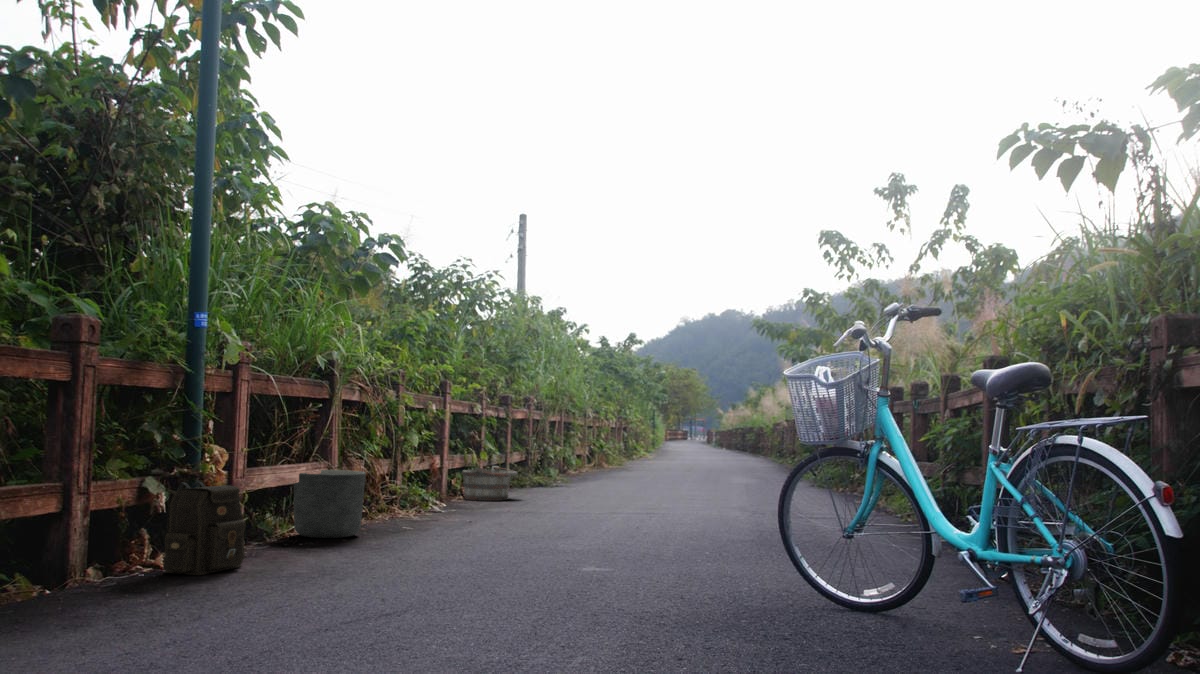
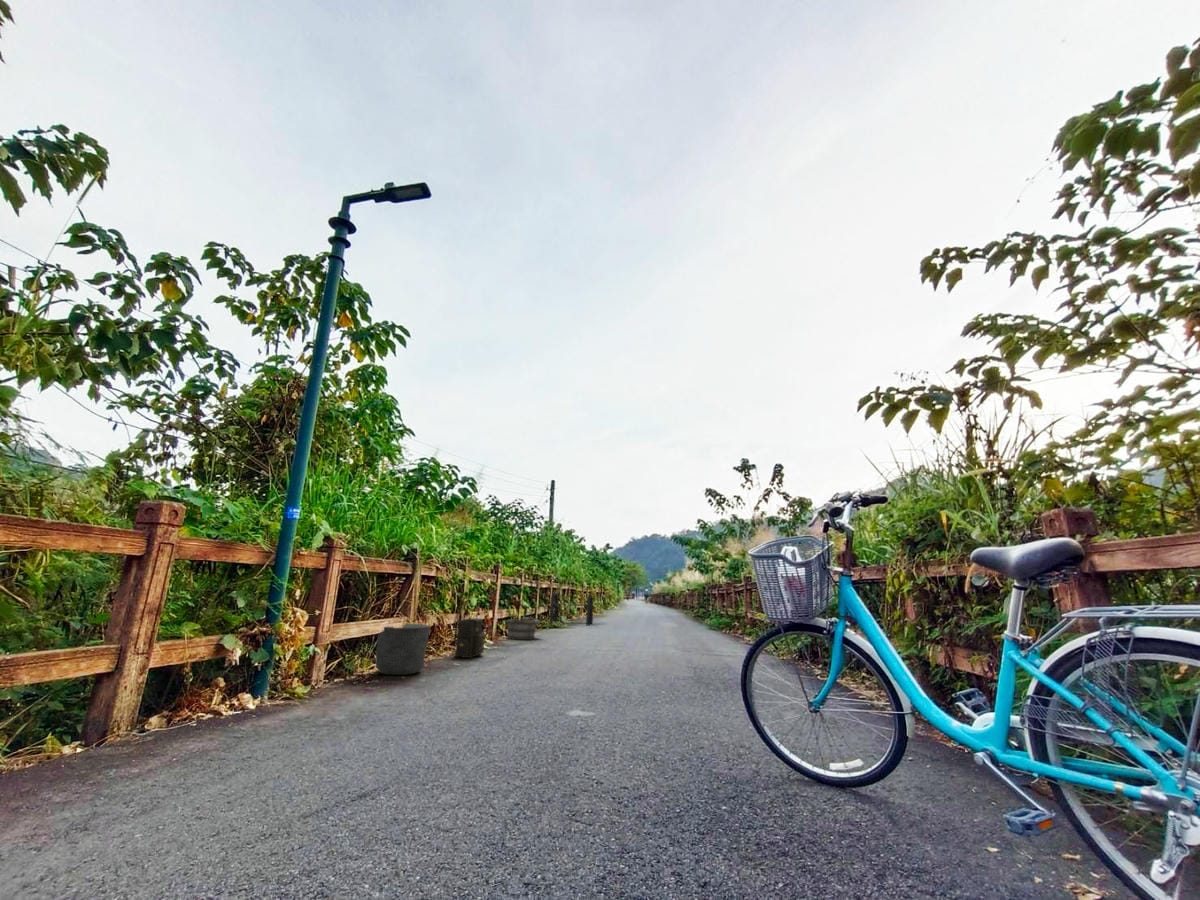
bench: none [528,428,605,482] -> present [549,593,593,626]
backpack: present [163,481,246,575] -> present [453,618,485,658]

